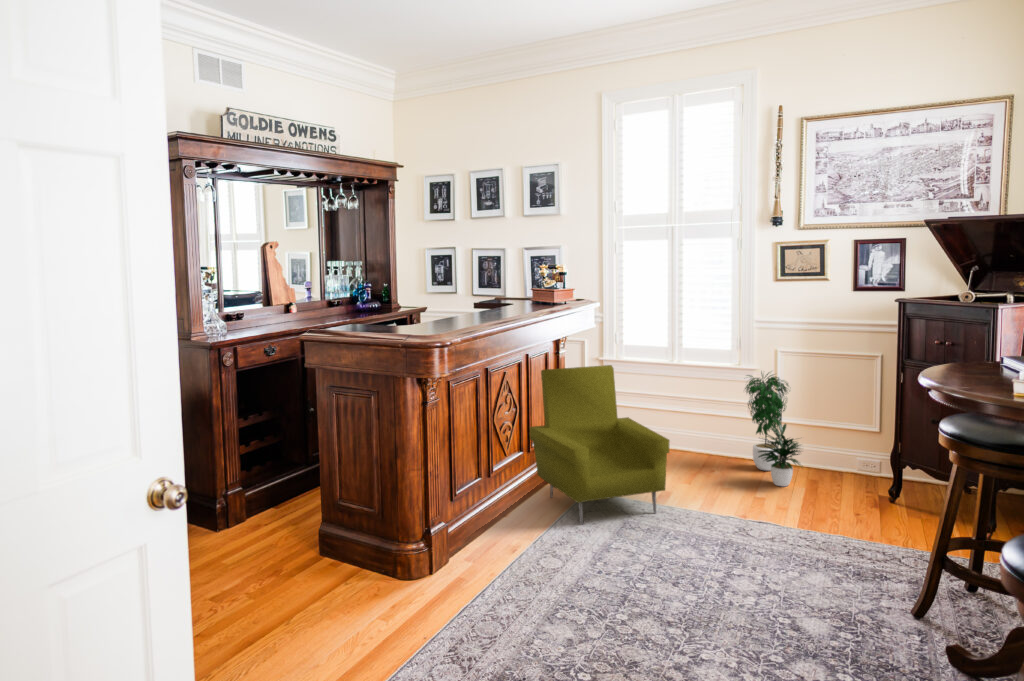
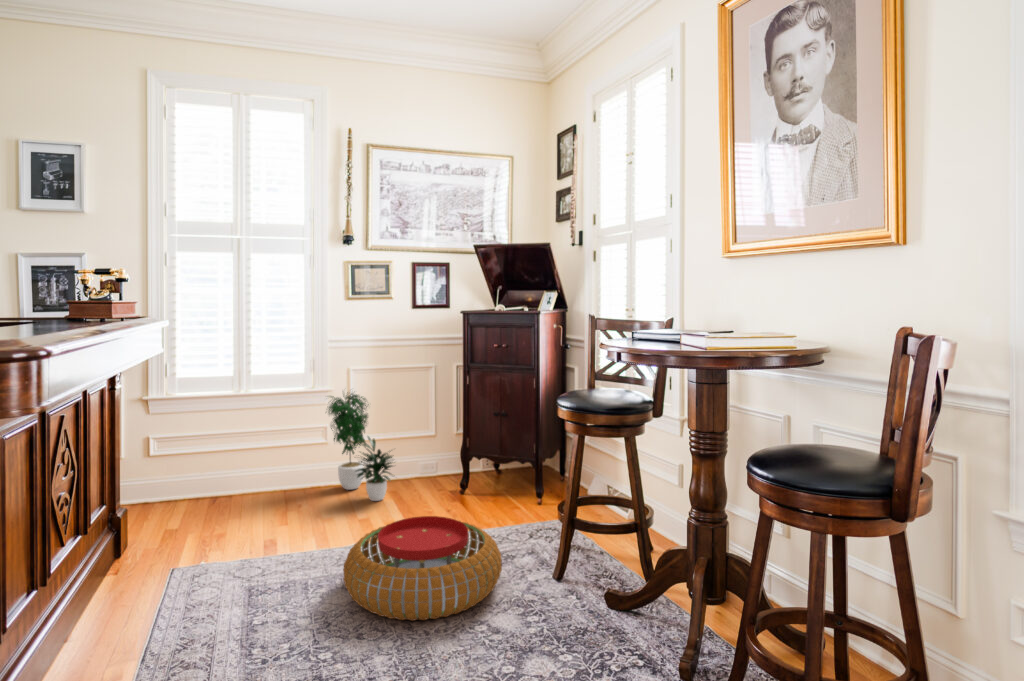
armchair: present [530,365,669,524] -> none [81,401,290,610]
pouf: none [683,502,846,601] -> present [343,516,502,621]

